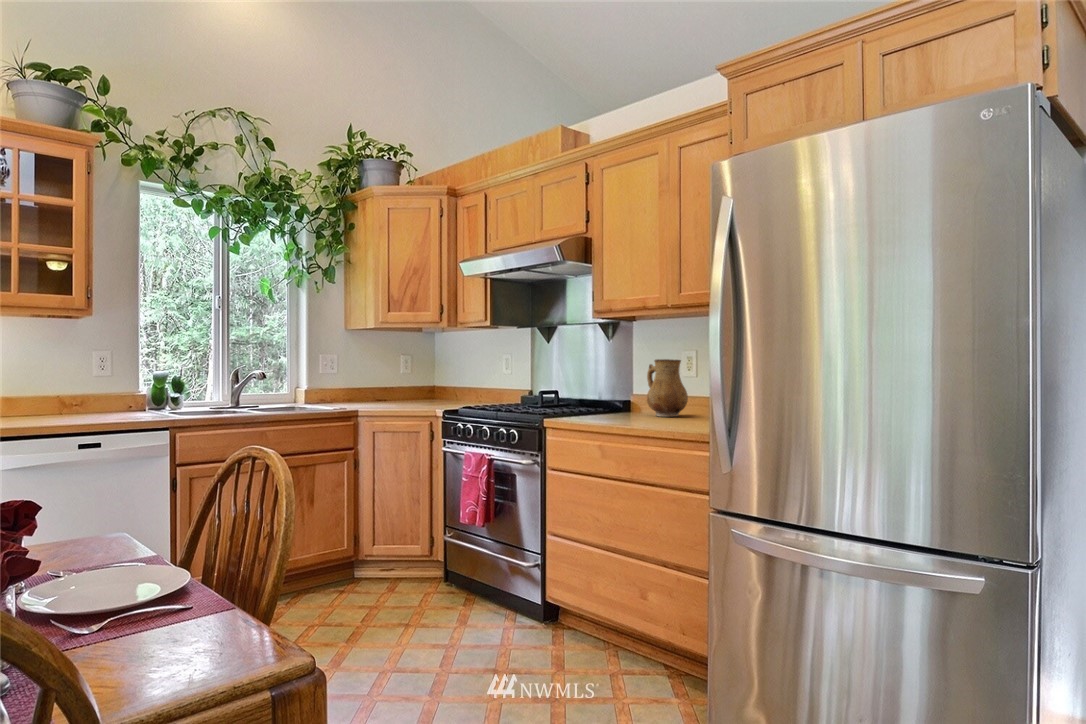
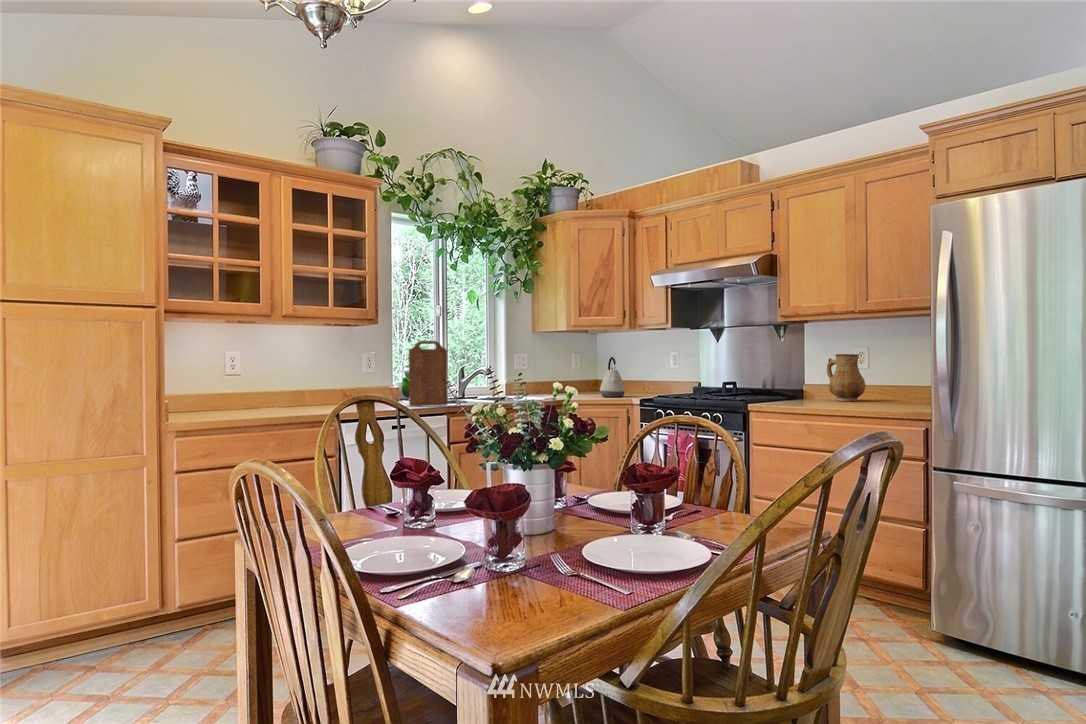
cutting board: none [114,337,169,421] -> present [409,341,448,406]
kettle: none [397,360,428,408] -> present [600,357,625,397]

